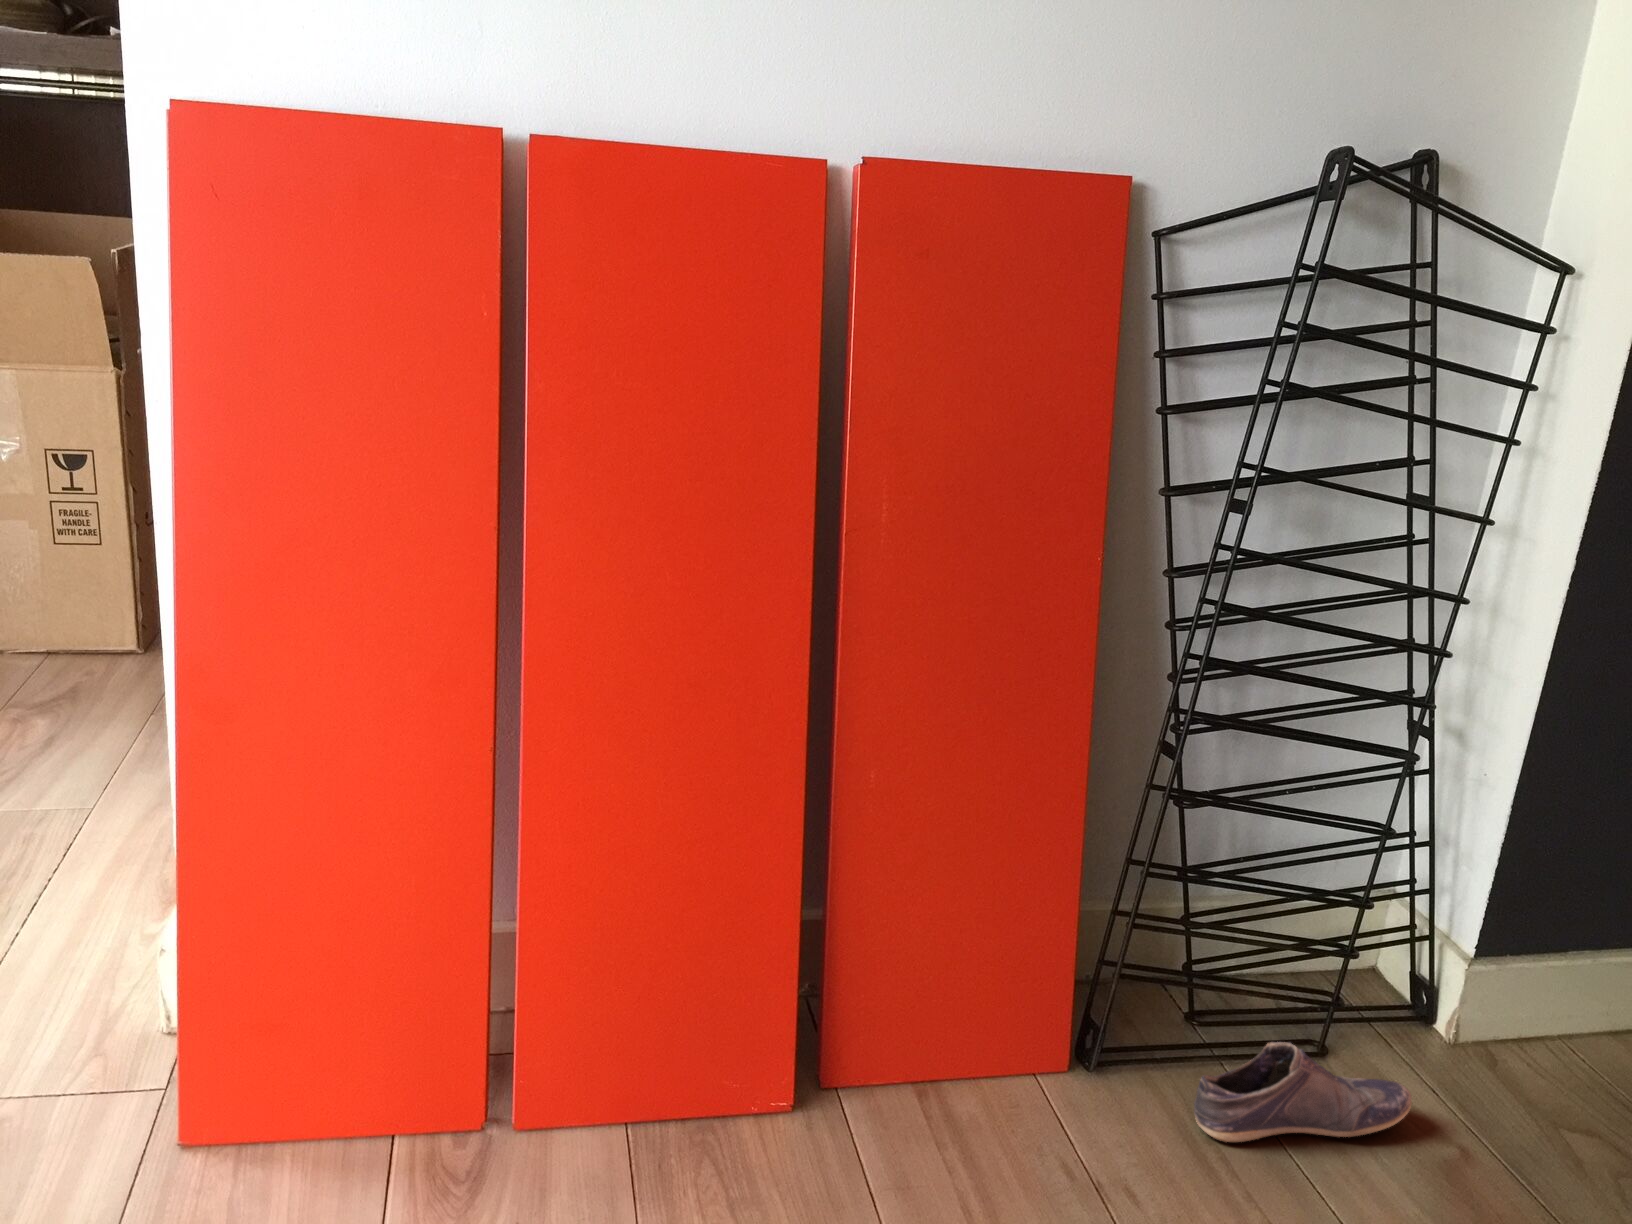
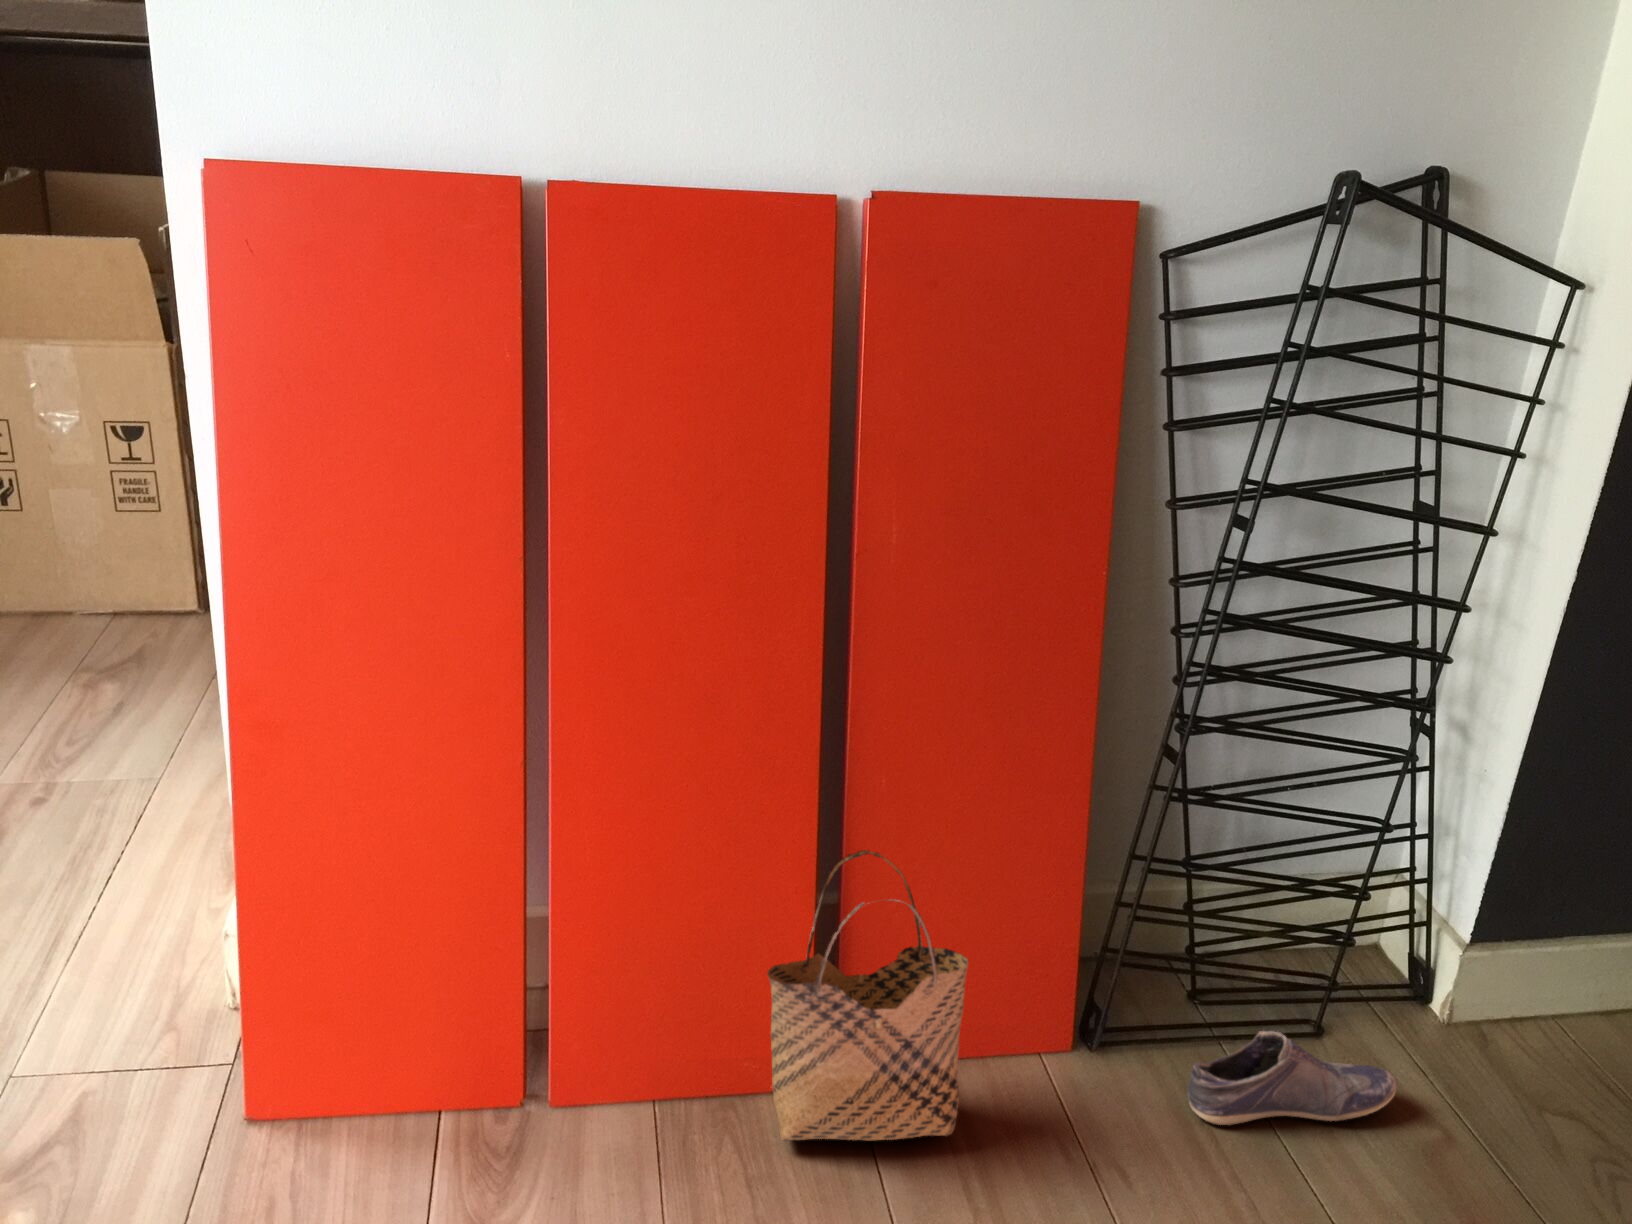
woven basket: none [750,847,964,1162] -> present [767,850,968,1141]

